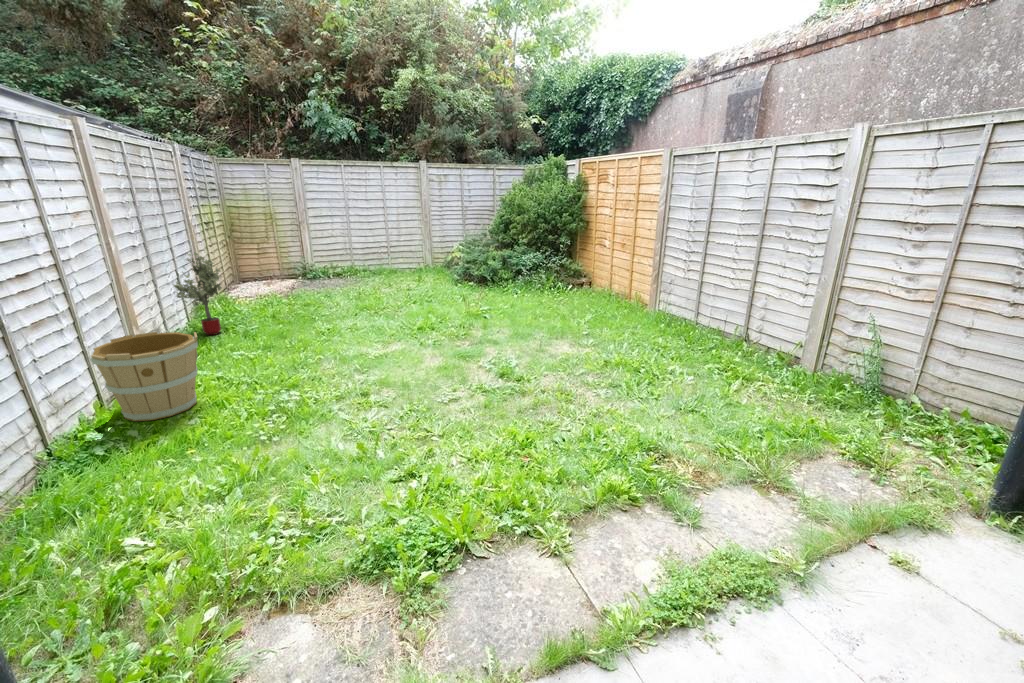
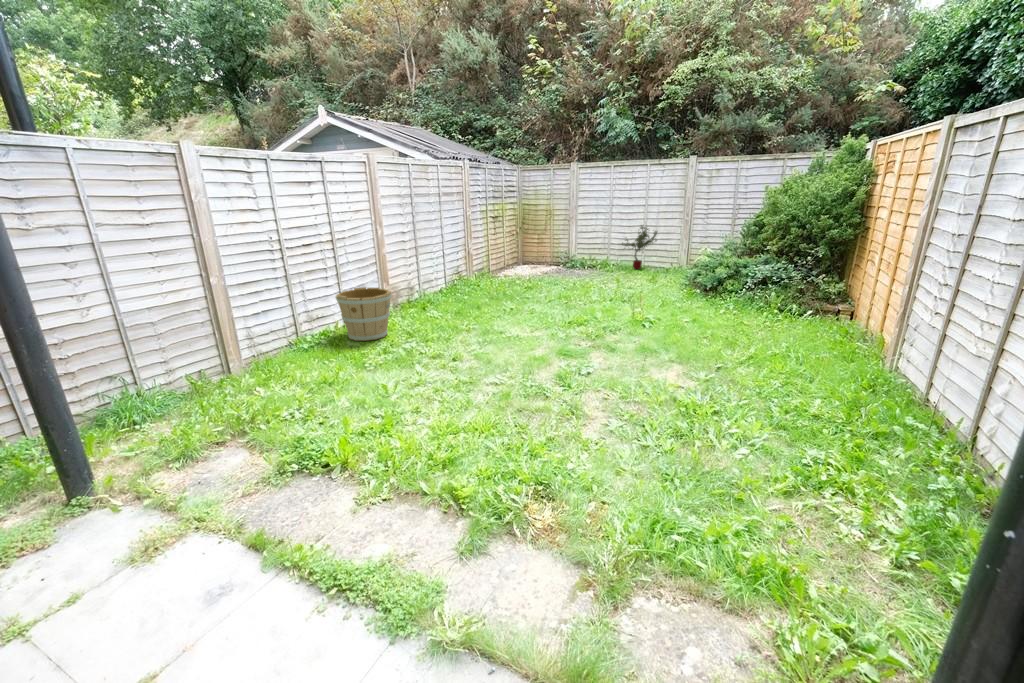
potted tree: present [173,253,222,335] -> present [622,225,657,269]

